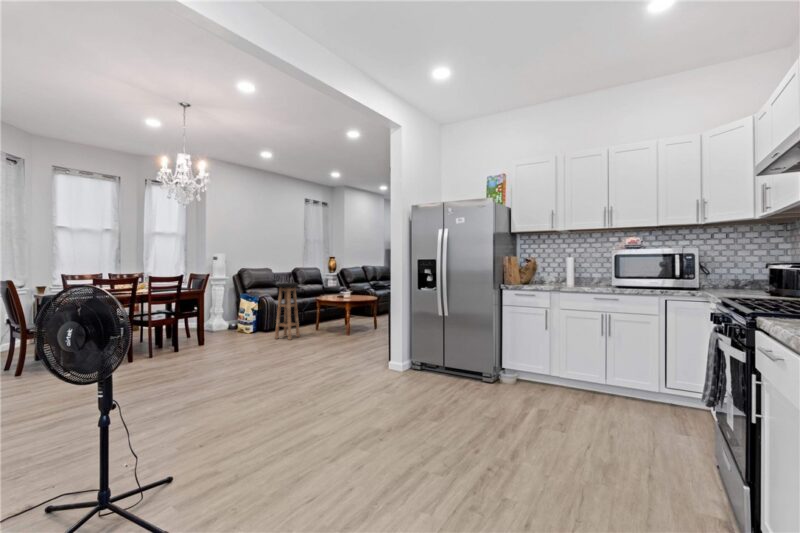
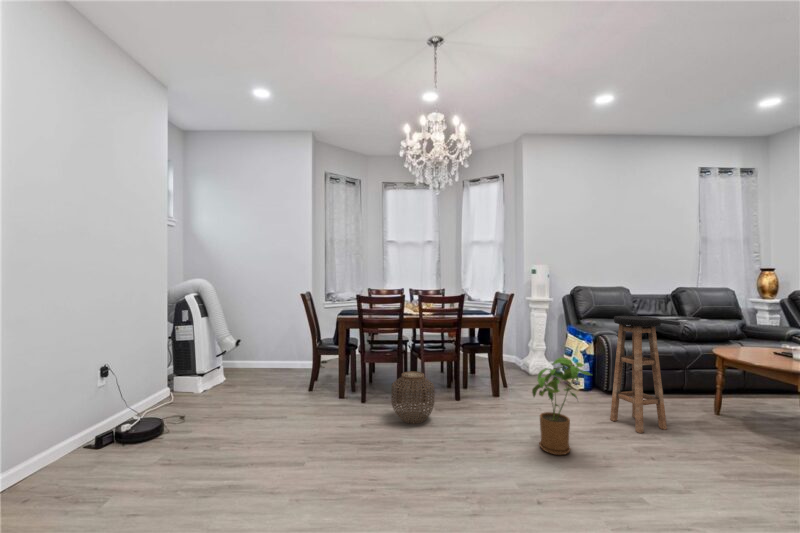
house plant: none [248,303,277,353] -> present [532,358,591,455]
woven basket: none [144,329,179,363] -> present [391,371,435,424]

